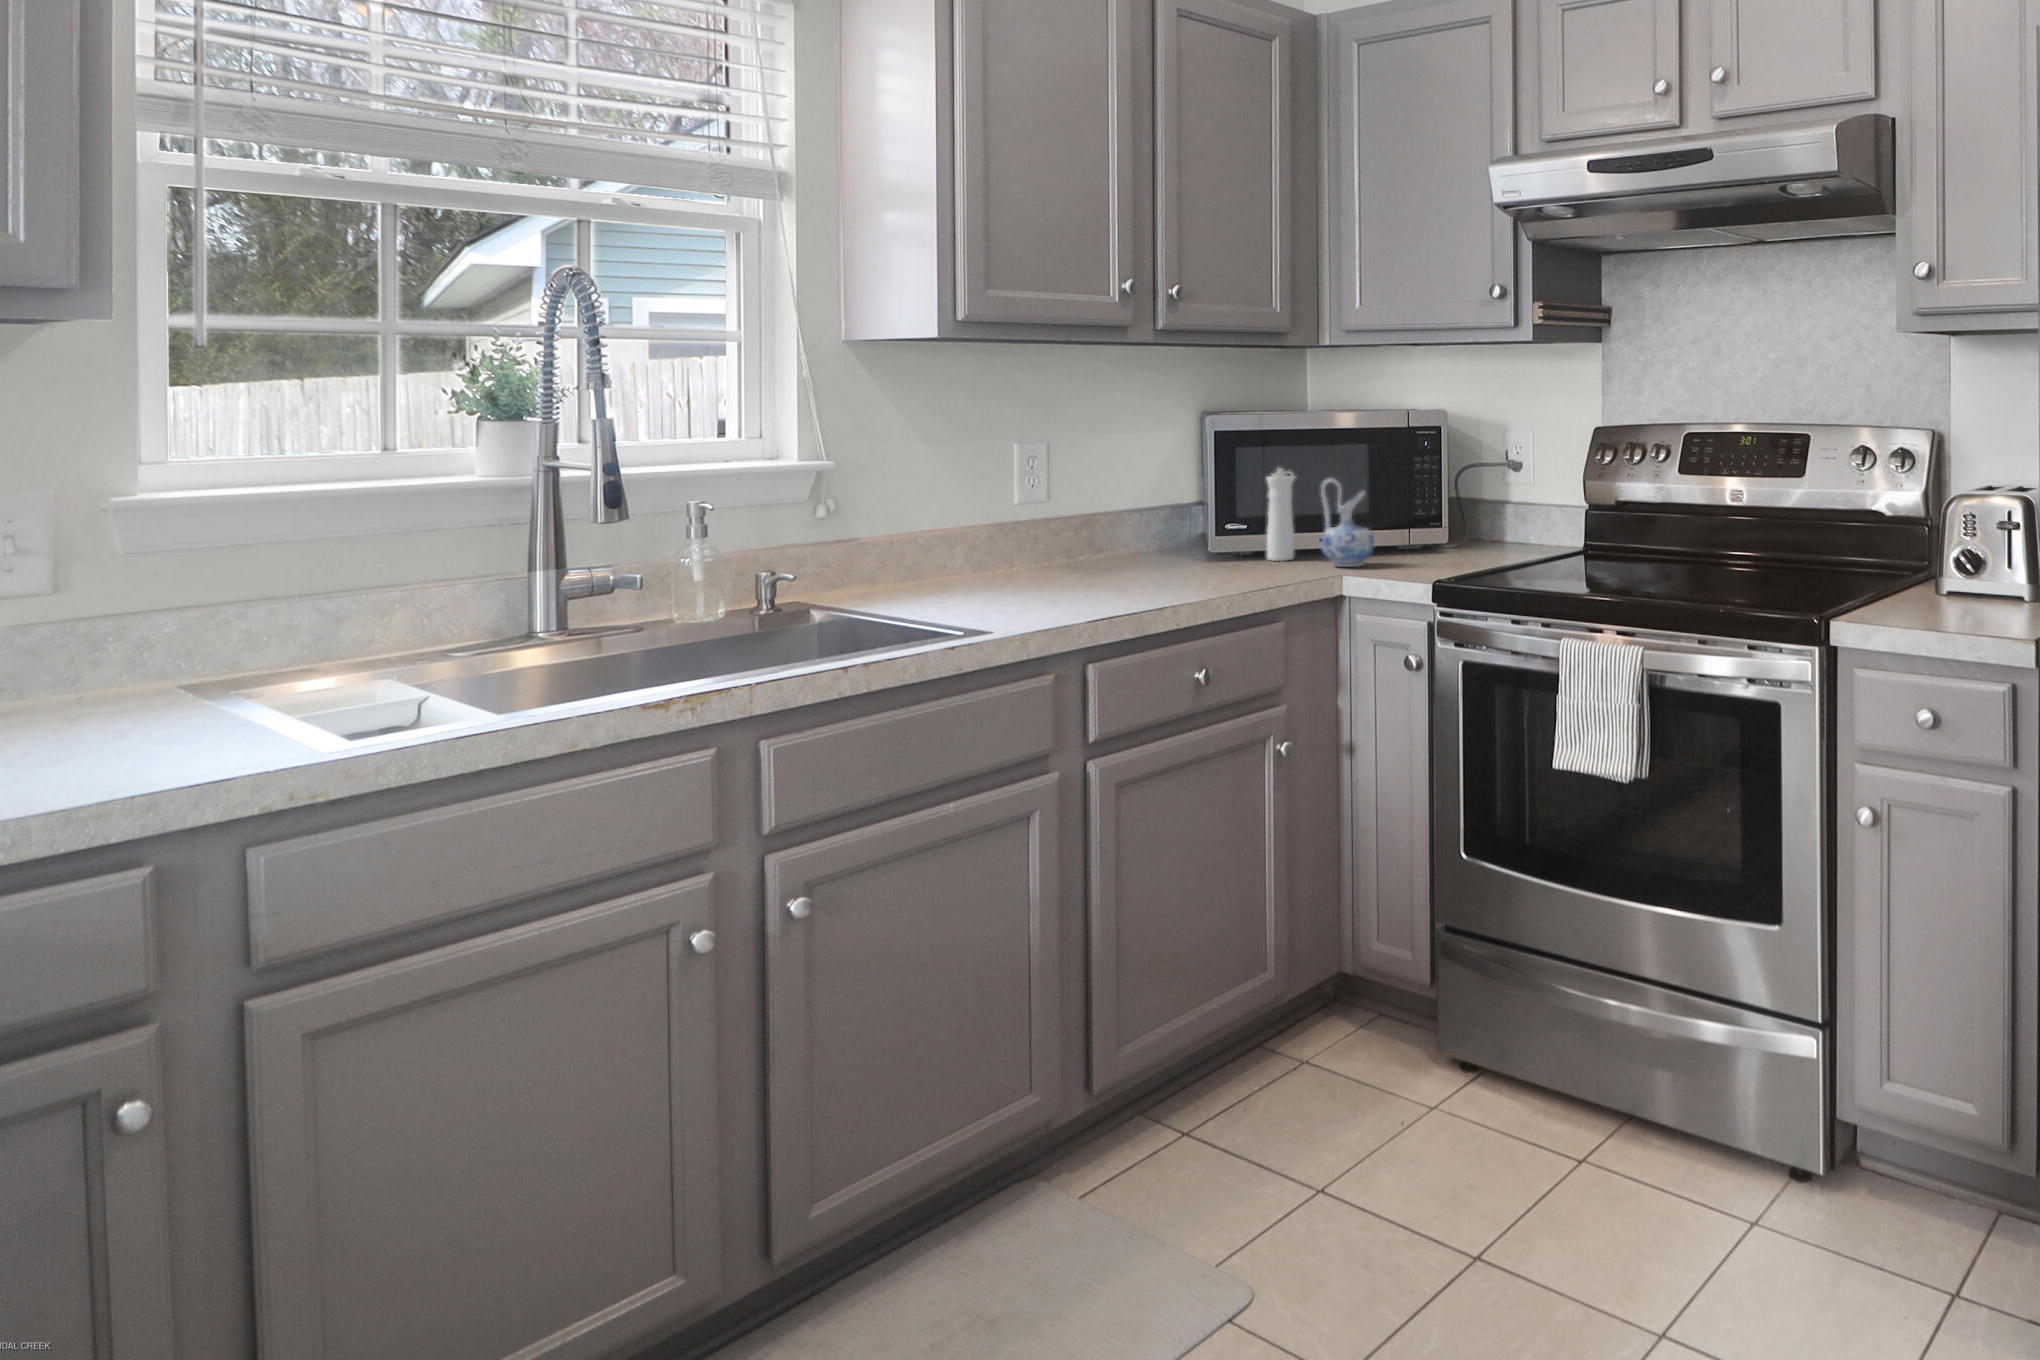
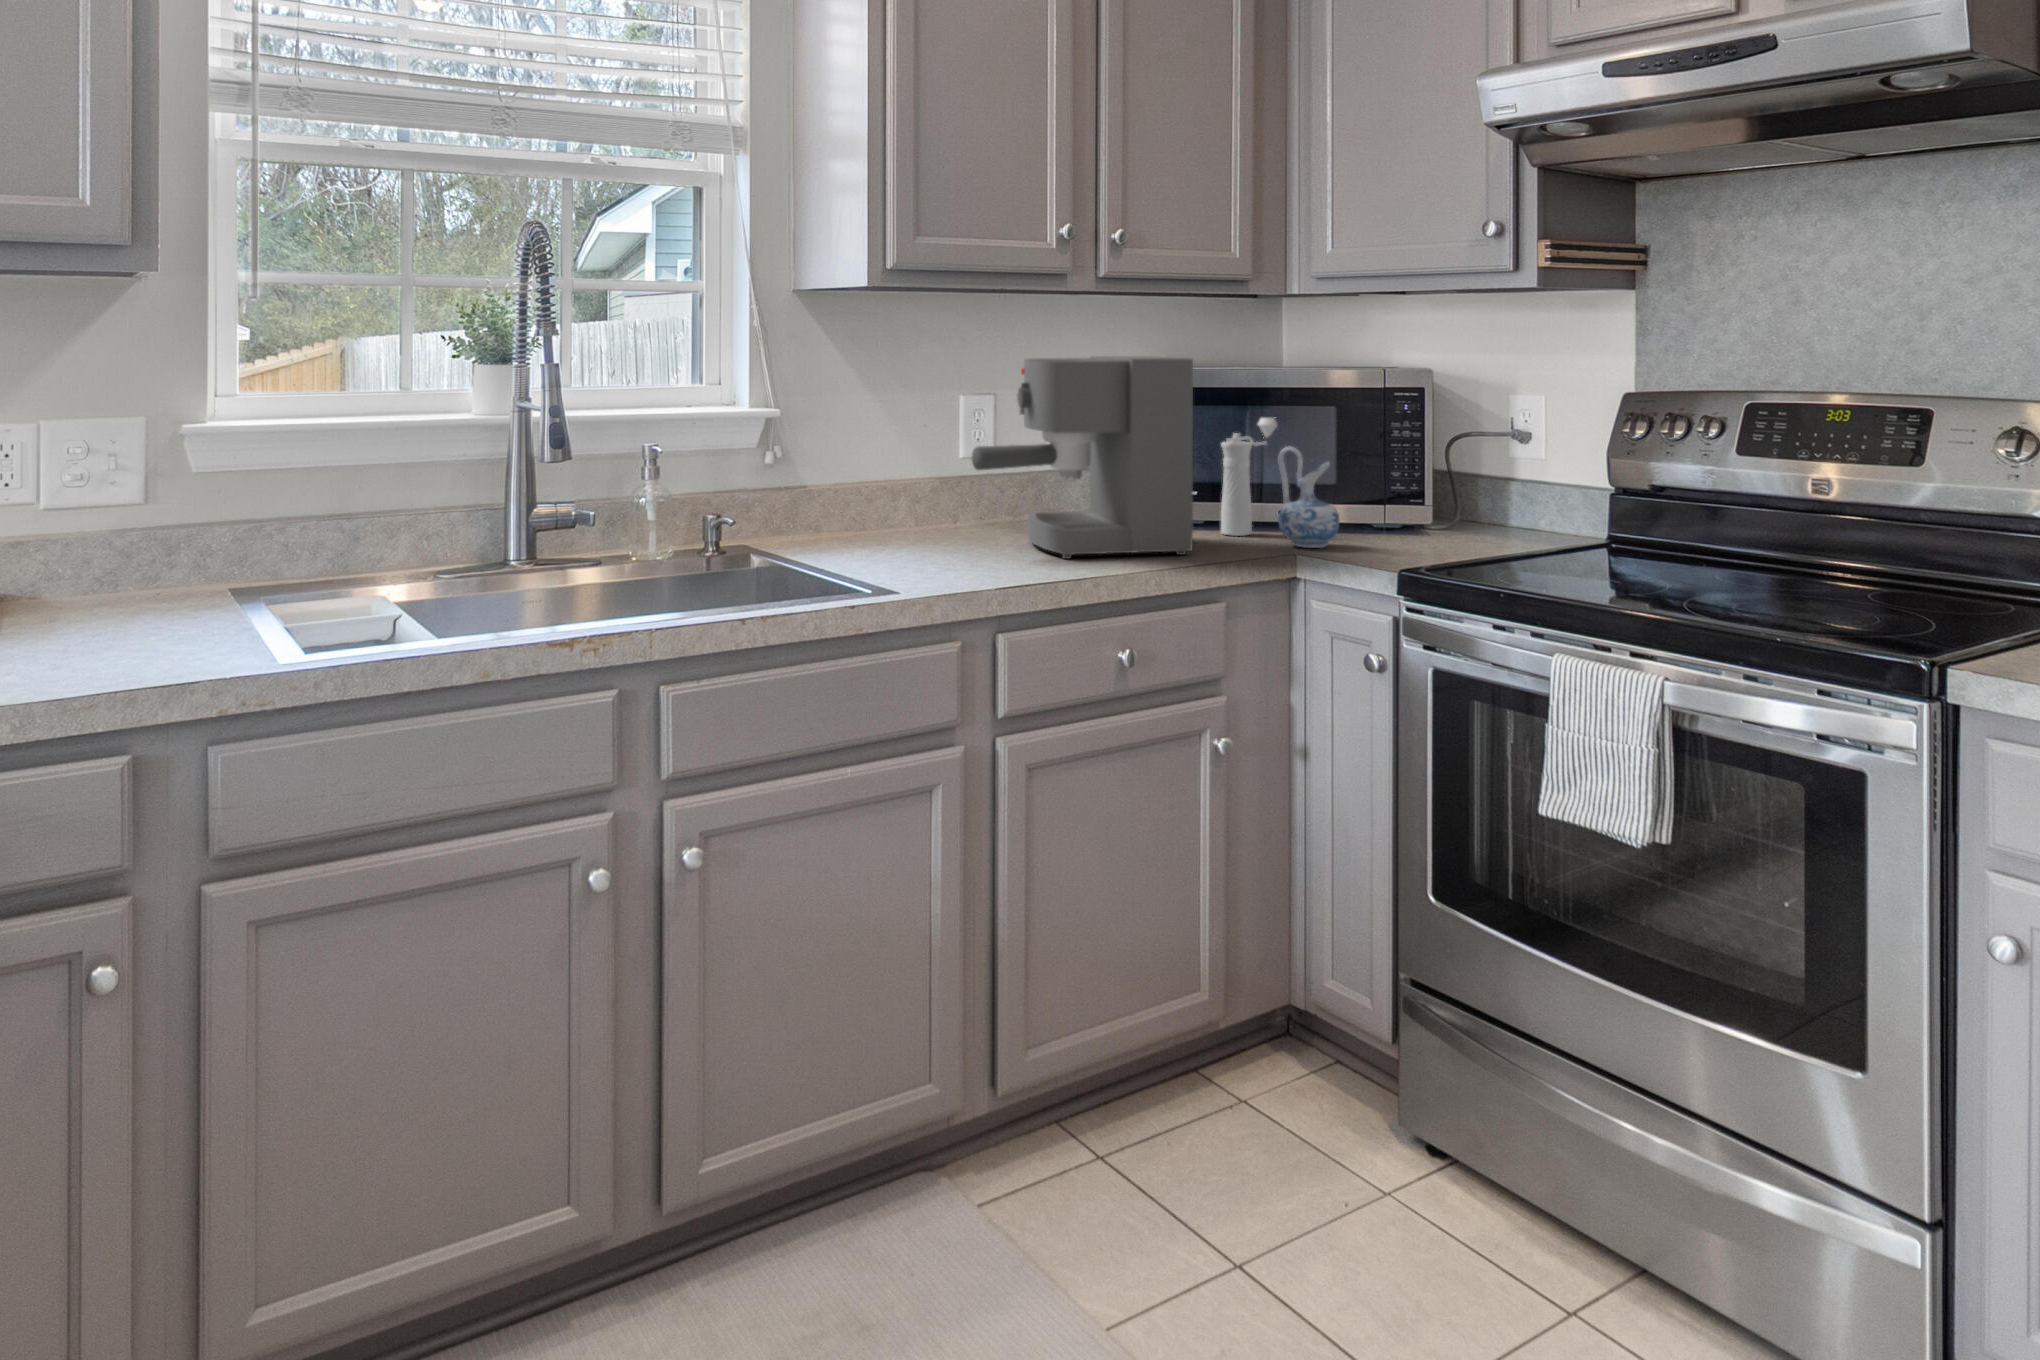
coffee maker: none [1042,400,1251,590] -> present [972,356,1193,559]

